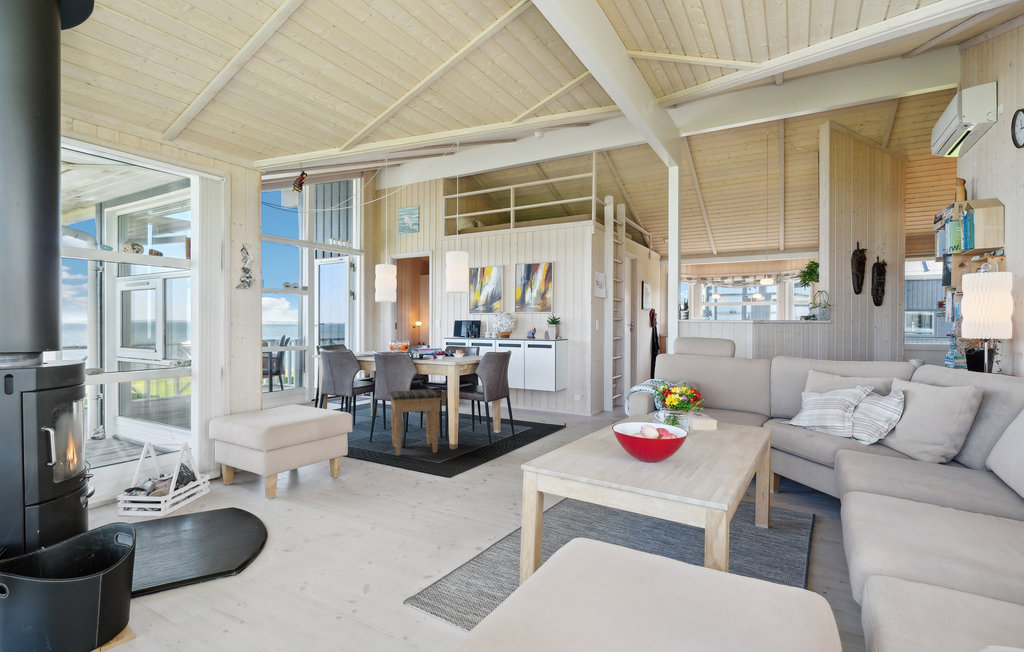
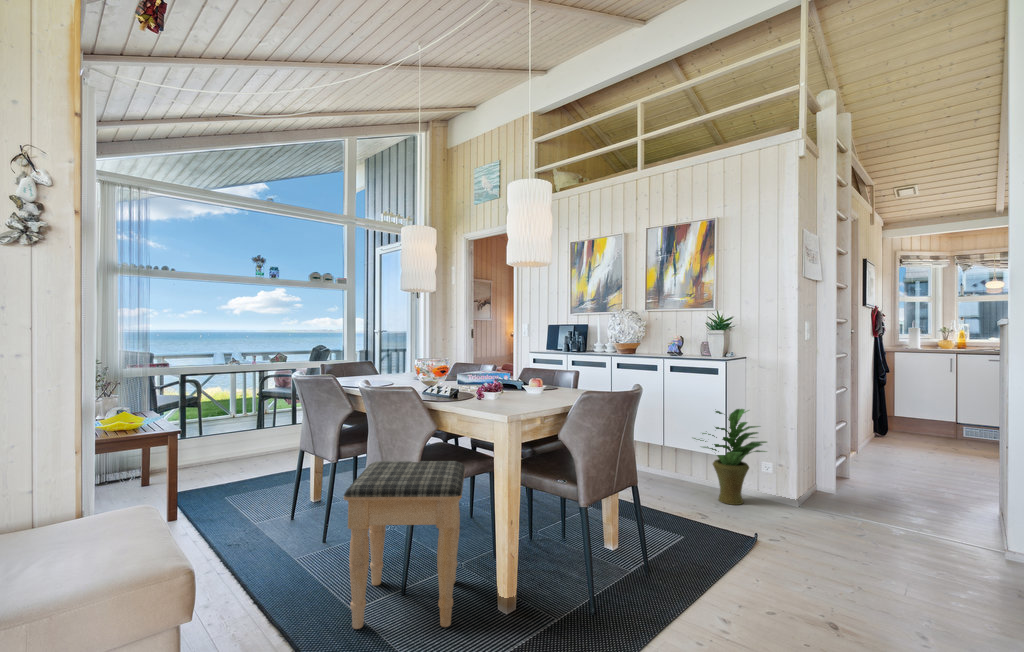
potted plant: none [539,366,576,416] -> present [694,409,767,505]

